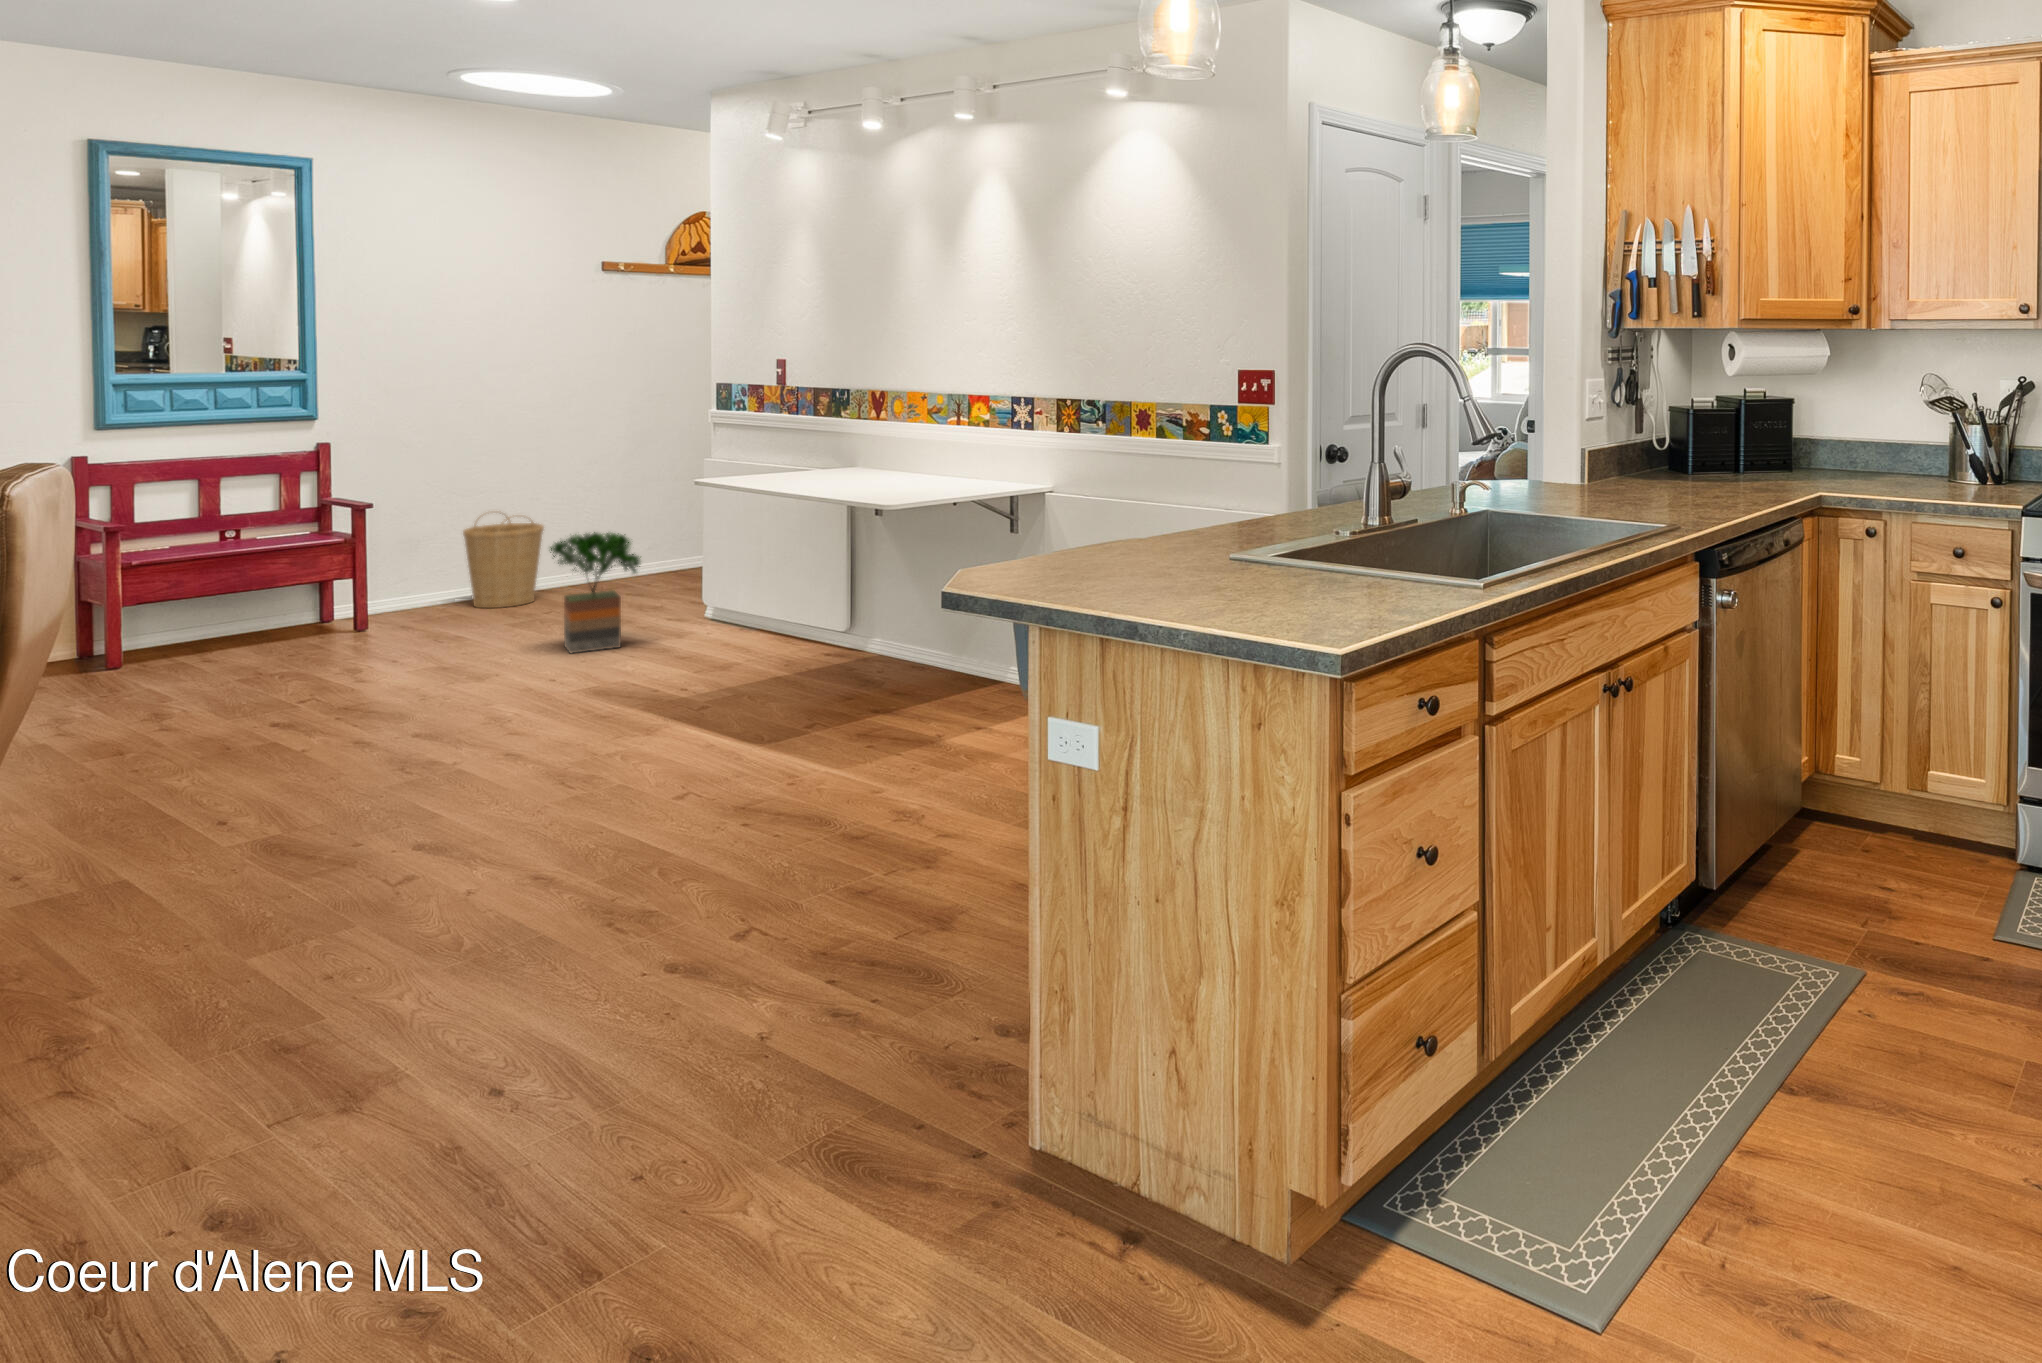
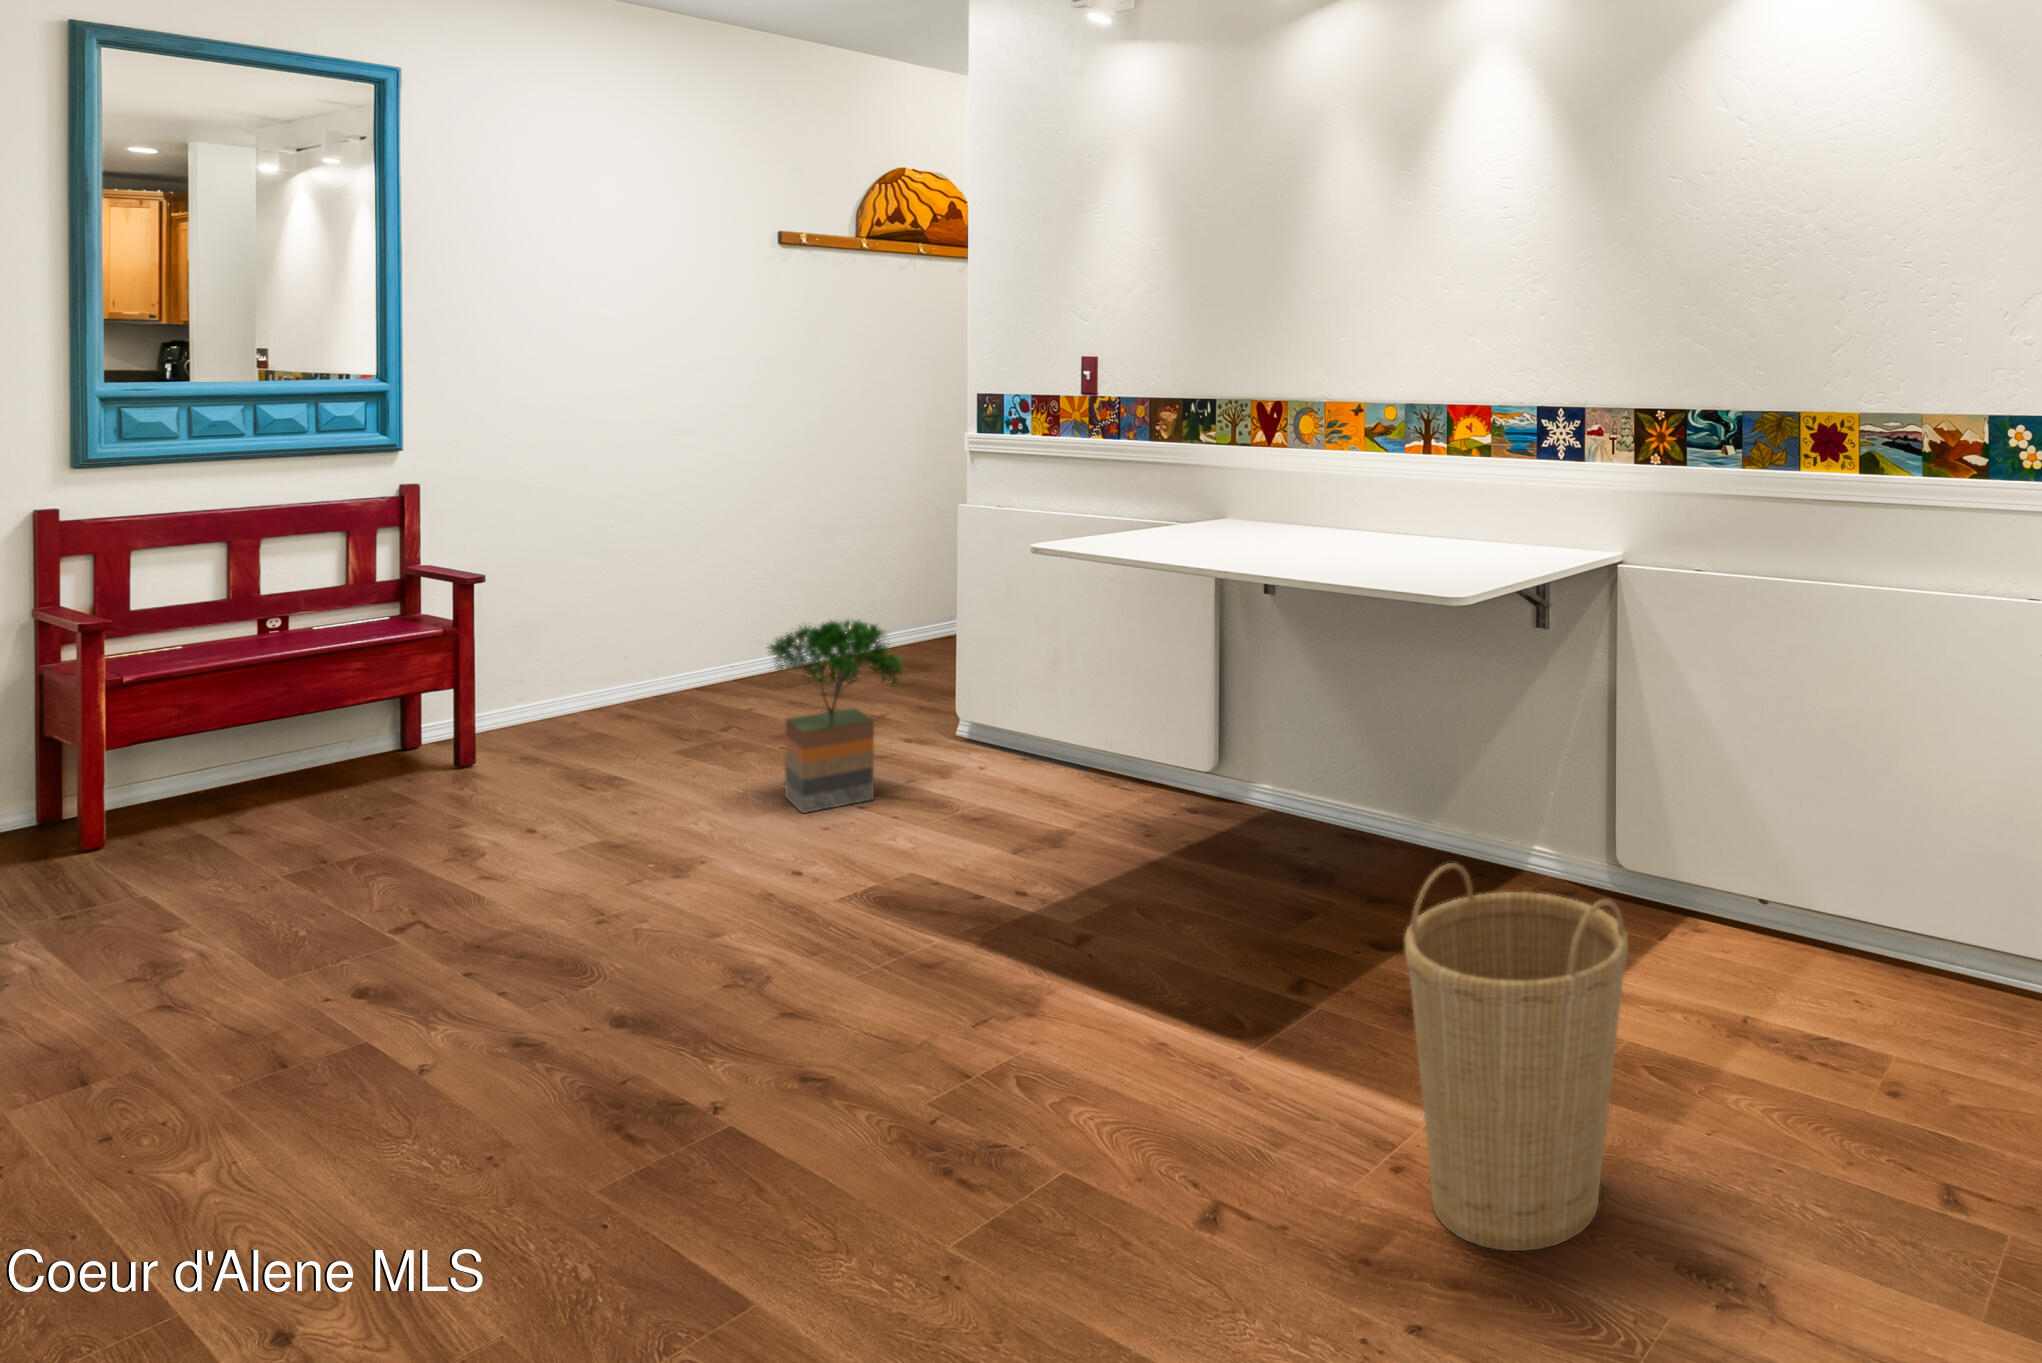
basket: present [463,517,544,608] -> present [1404,863,1628,1251]

